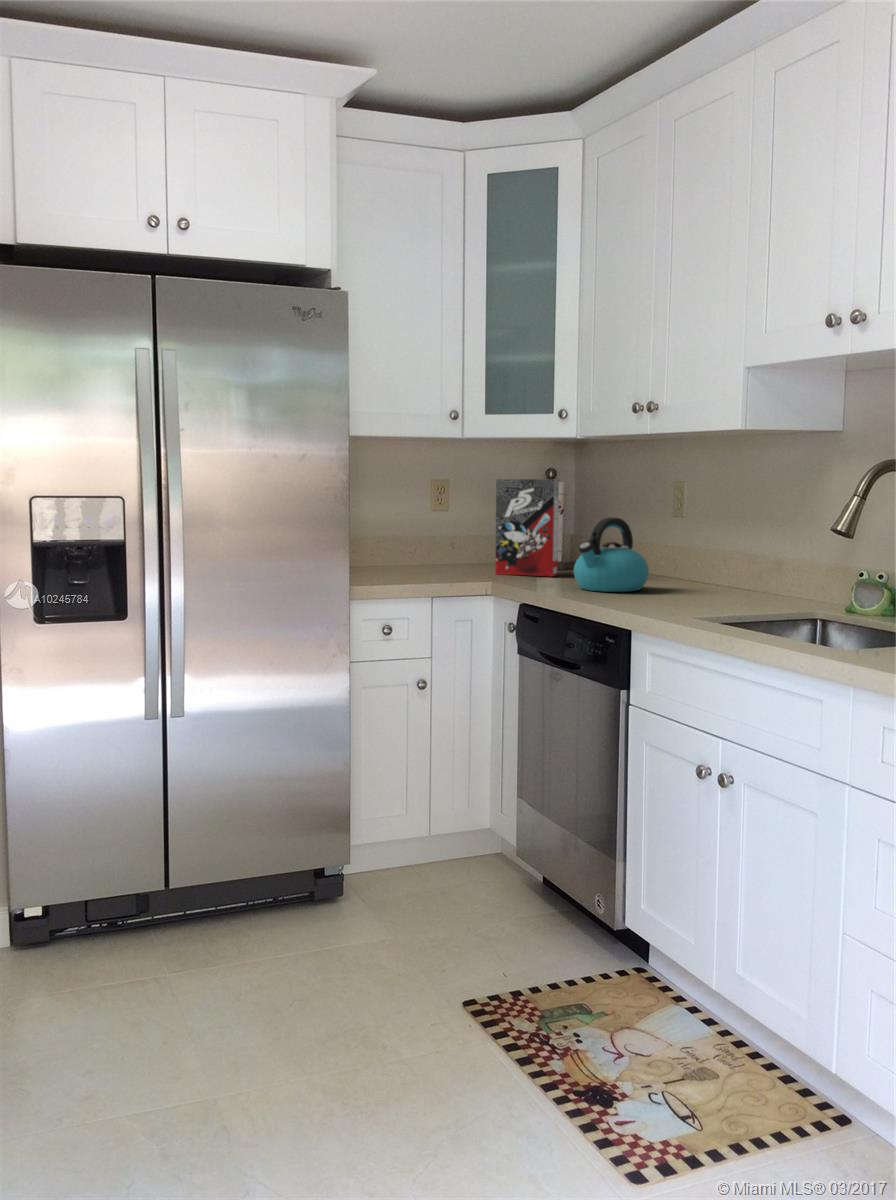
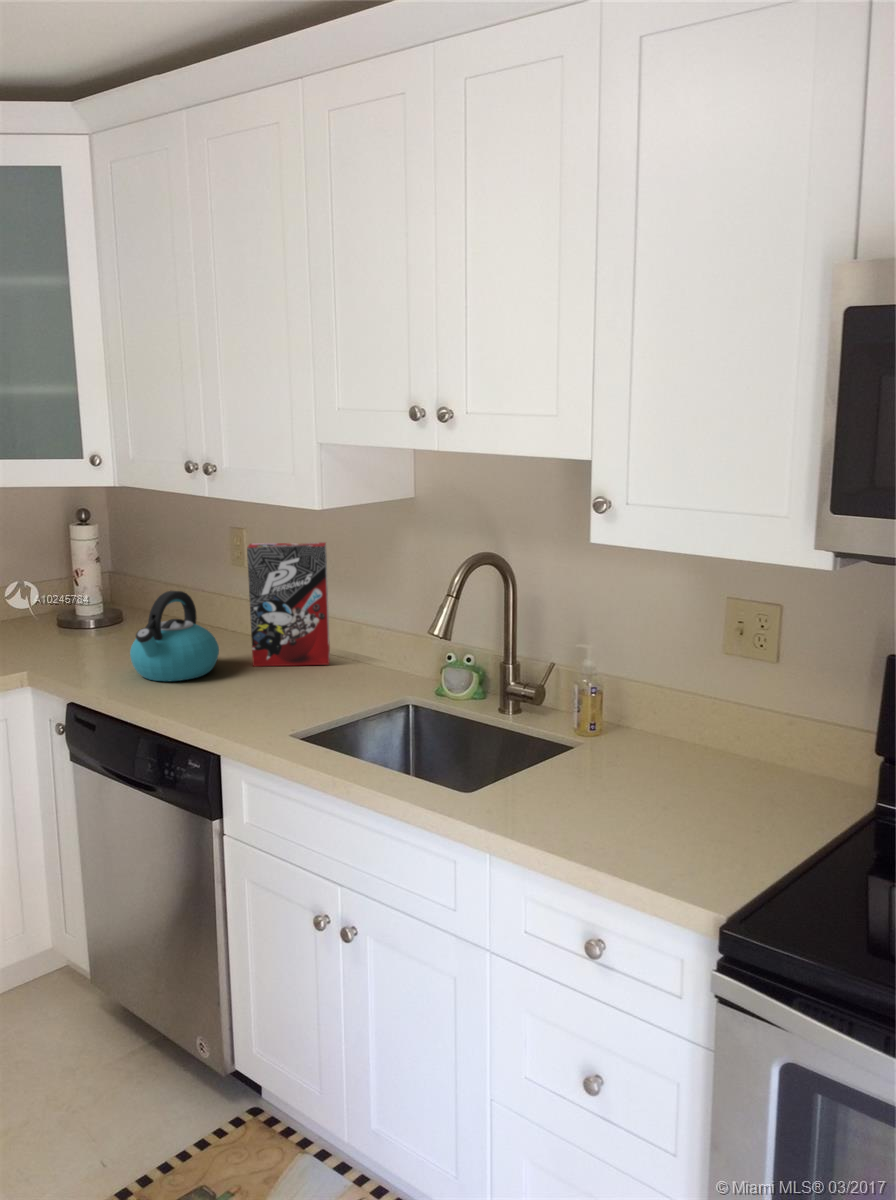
cereal box: present [495,479,559,576] -> present [247,542,330,666]

